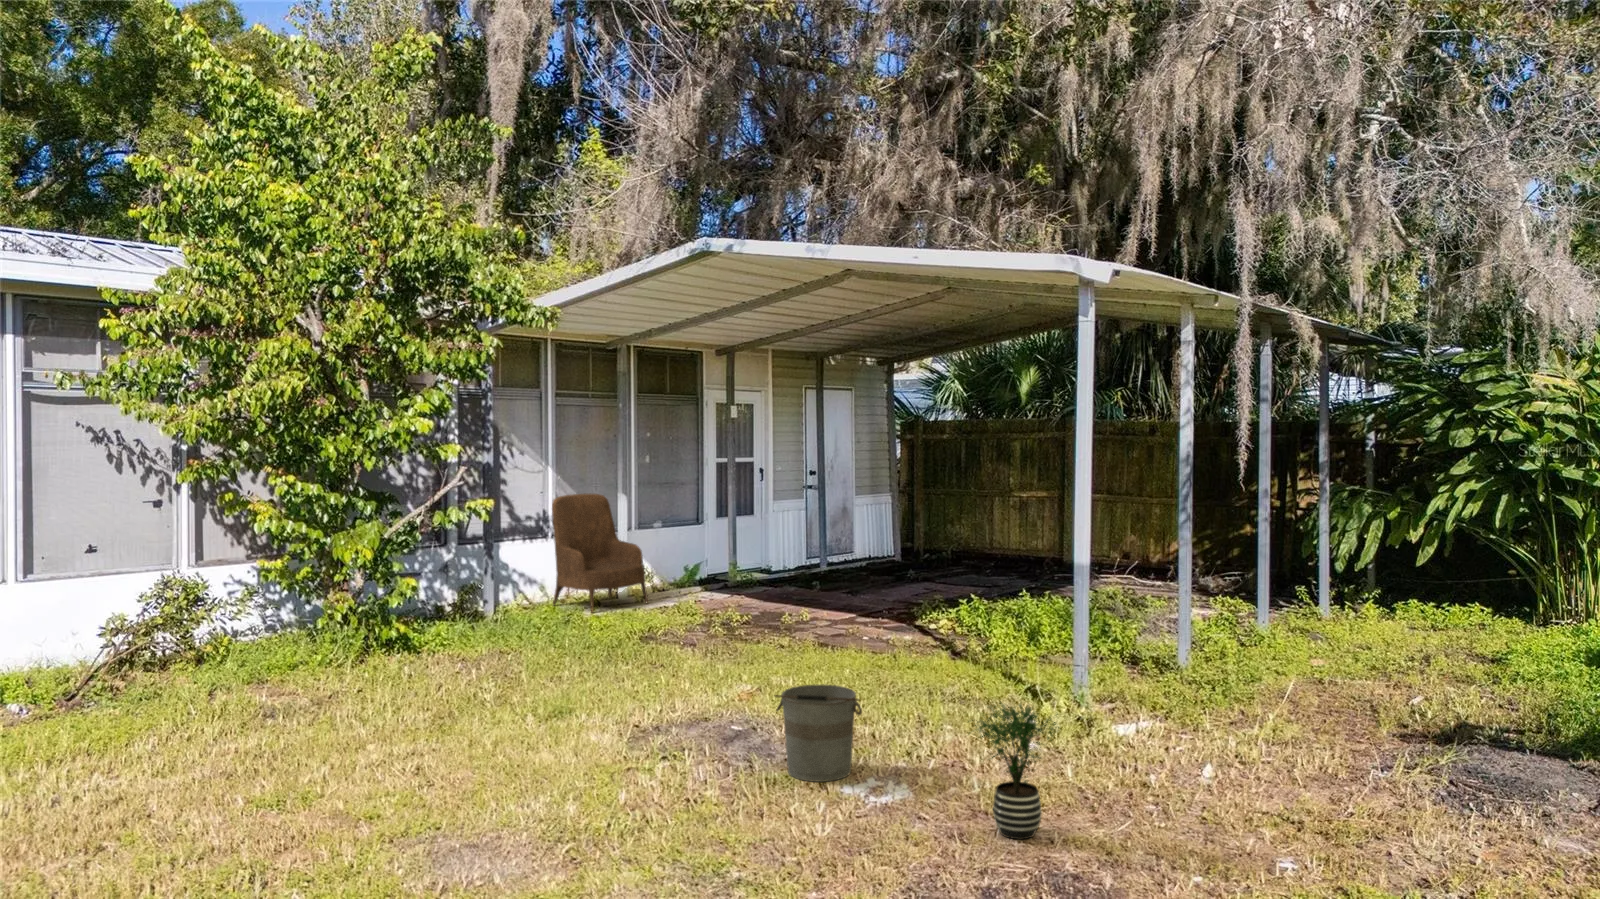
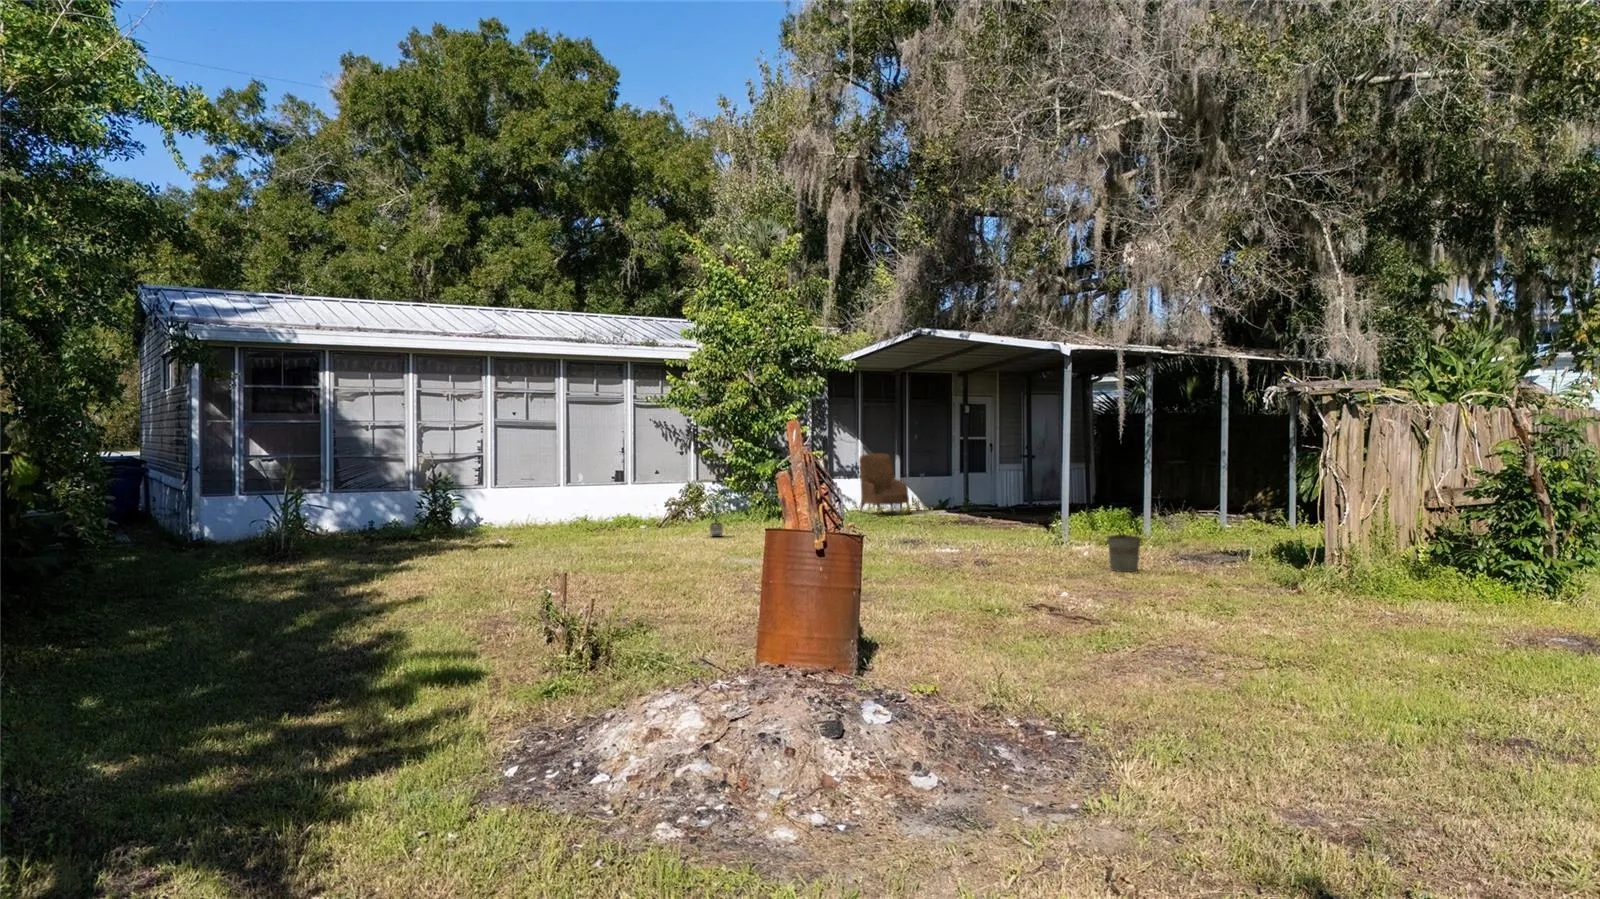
bucket: present [775,684,862,782] -> present [1106,535,1142,572]
potted plant: present [968,701,1059,839] -> present [705,501,724,537]

